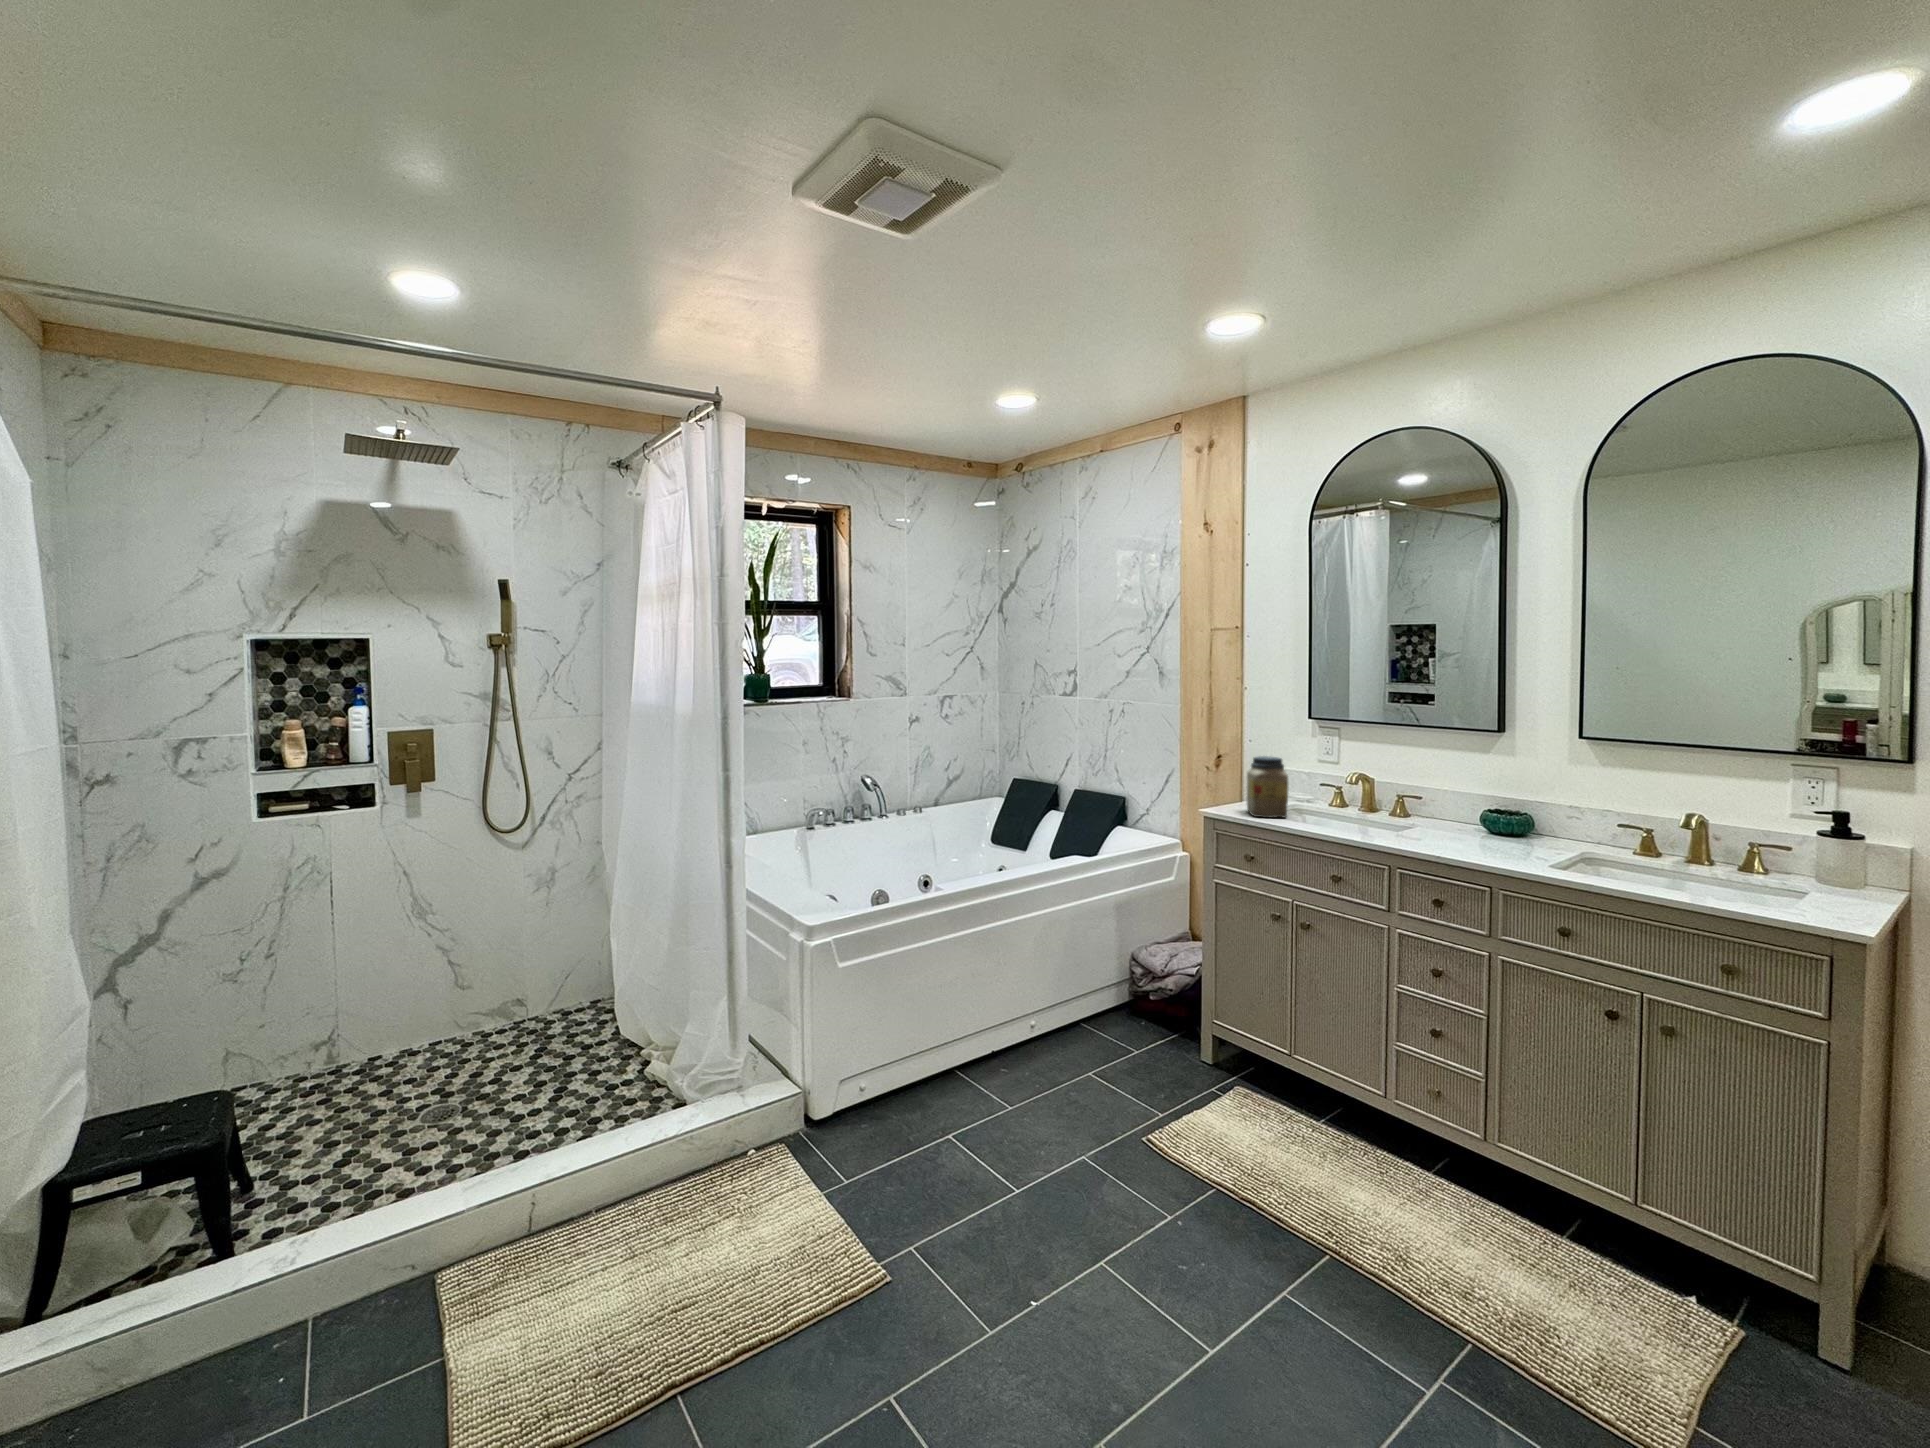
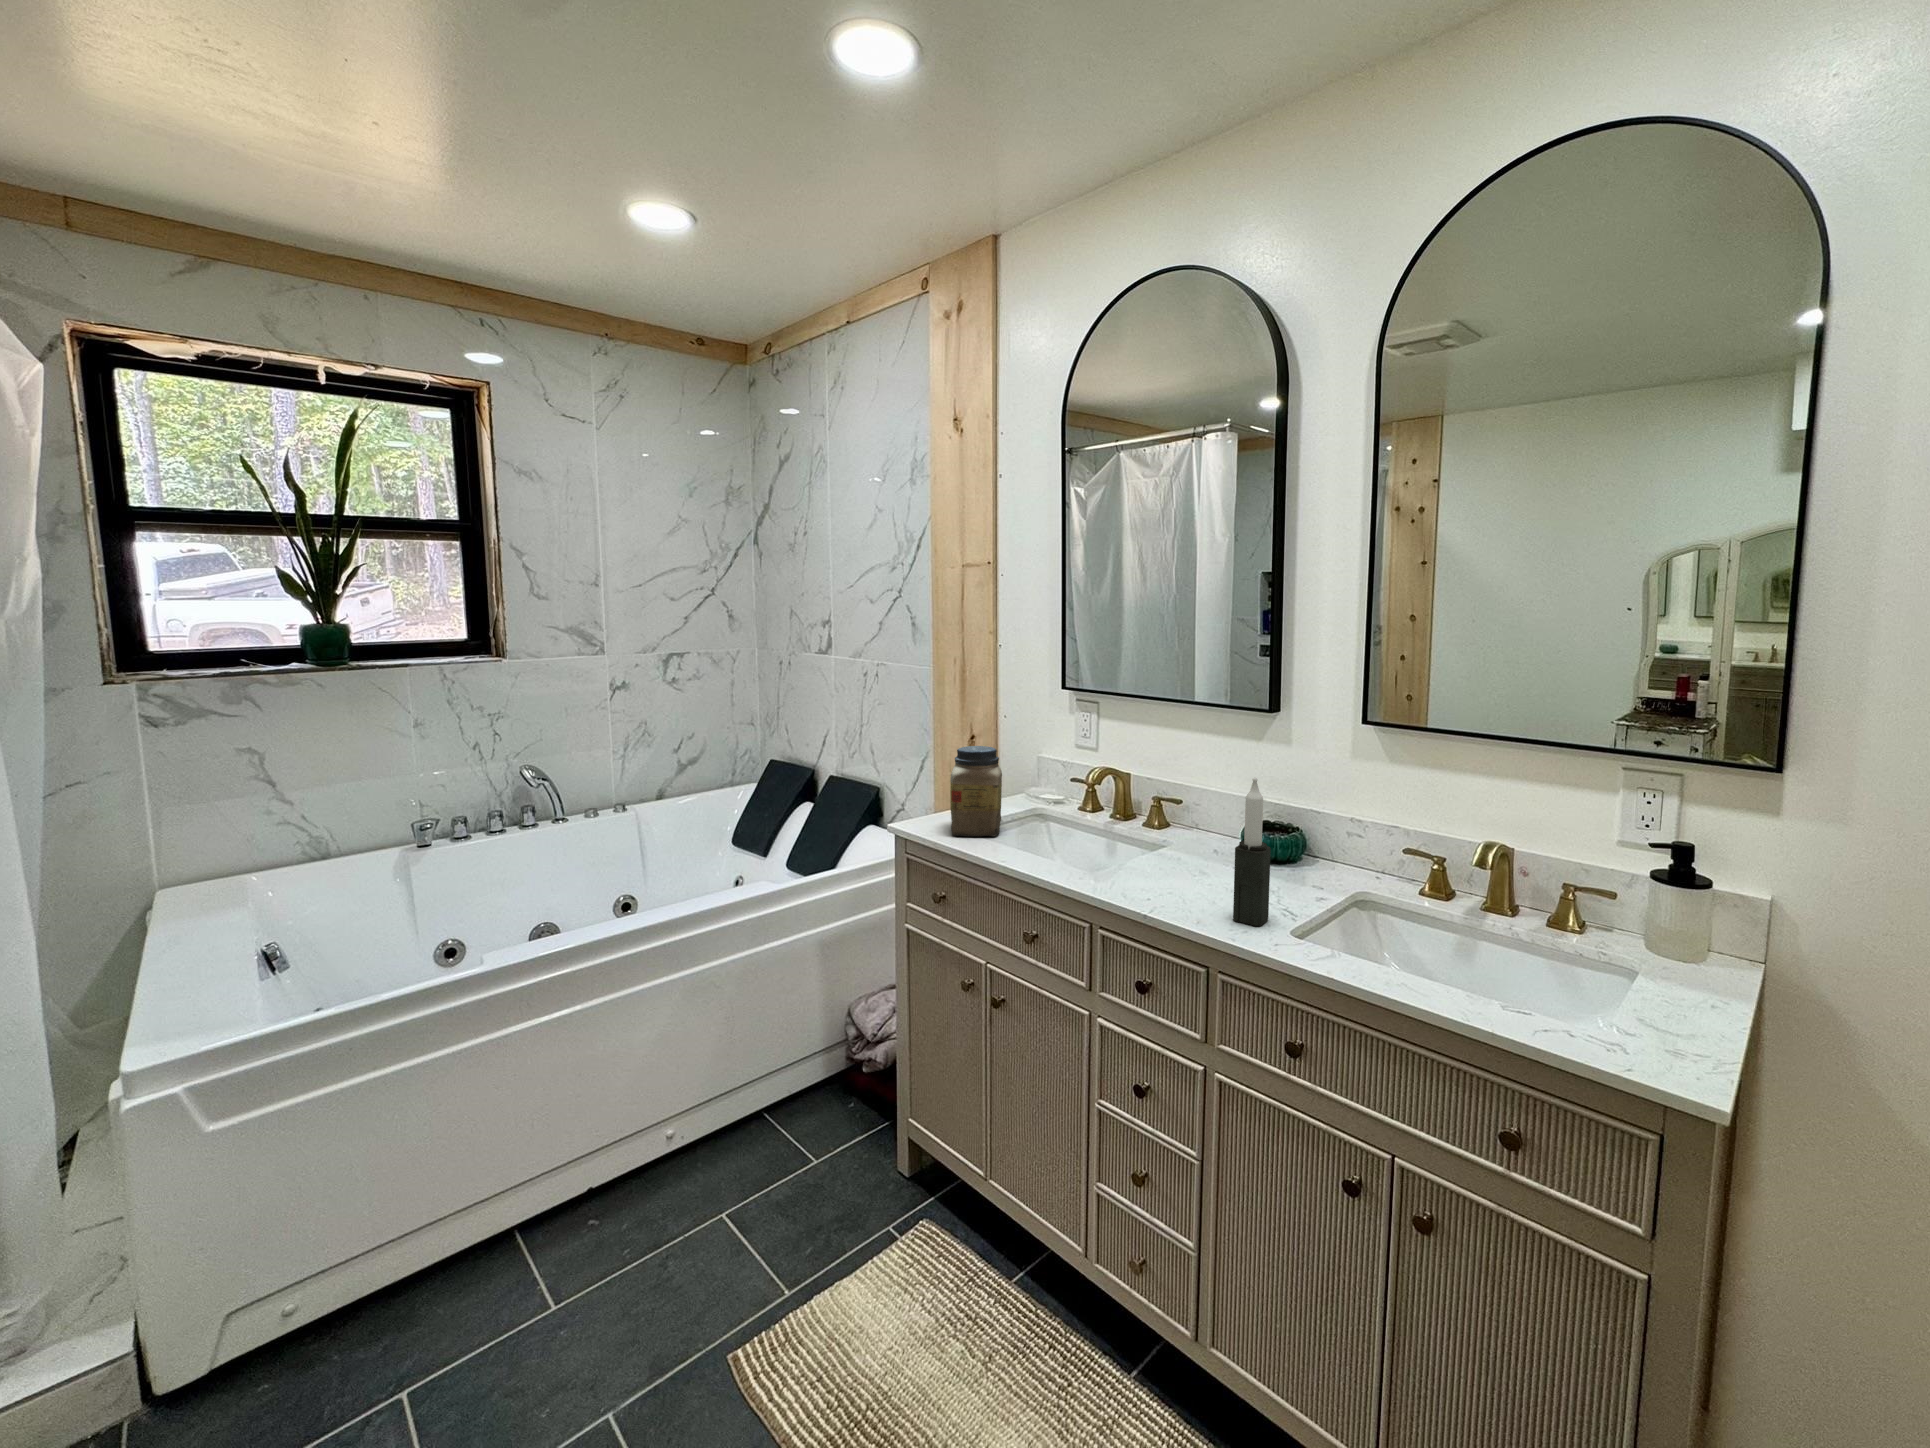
candle: none [1504,769,1531,865] -> present [1233,778,1271,926]

